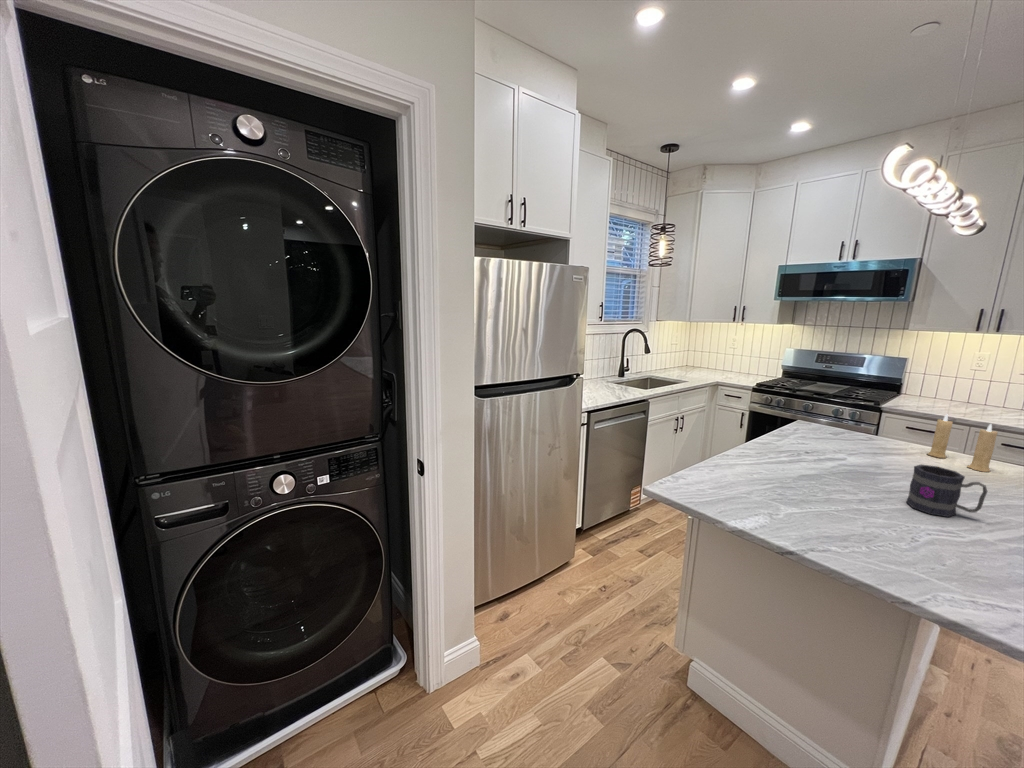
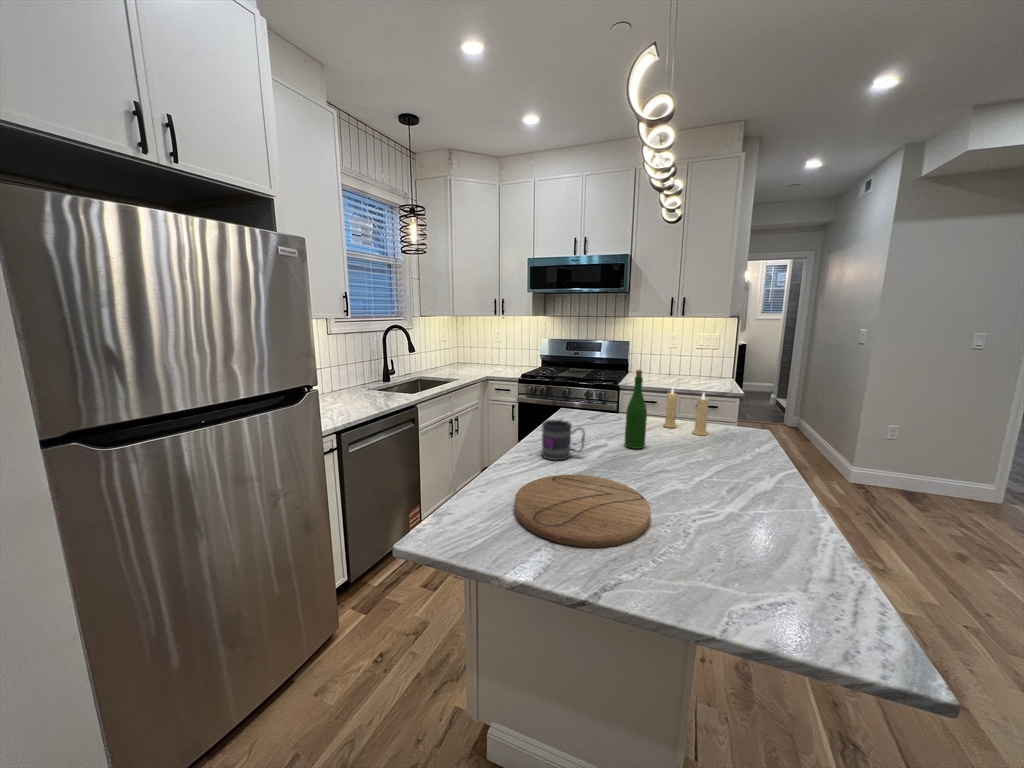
wine bottle: none [867,390,900,469] -> present [624,370,647,449]
mug: present [906,465,988,517] -> present [541,420,585,460]
cutting board: none [739,470,877,531] -> present [515,475,650,547]

